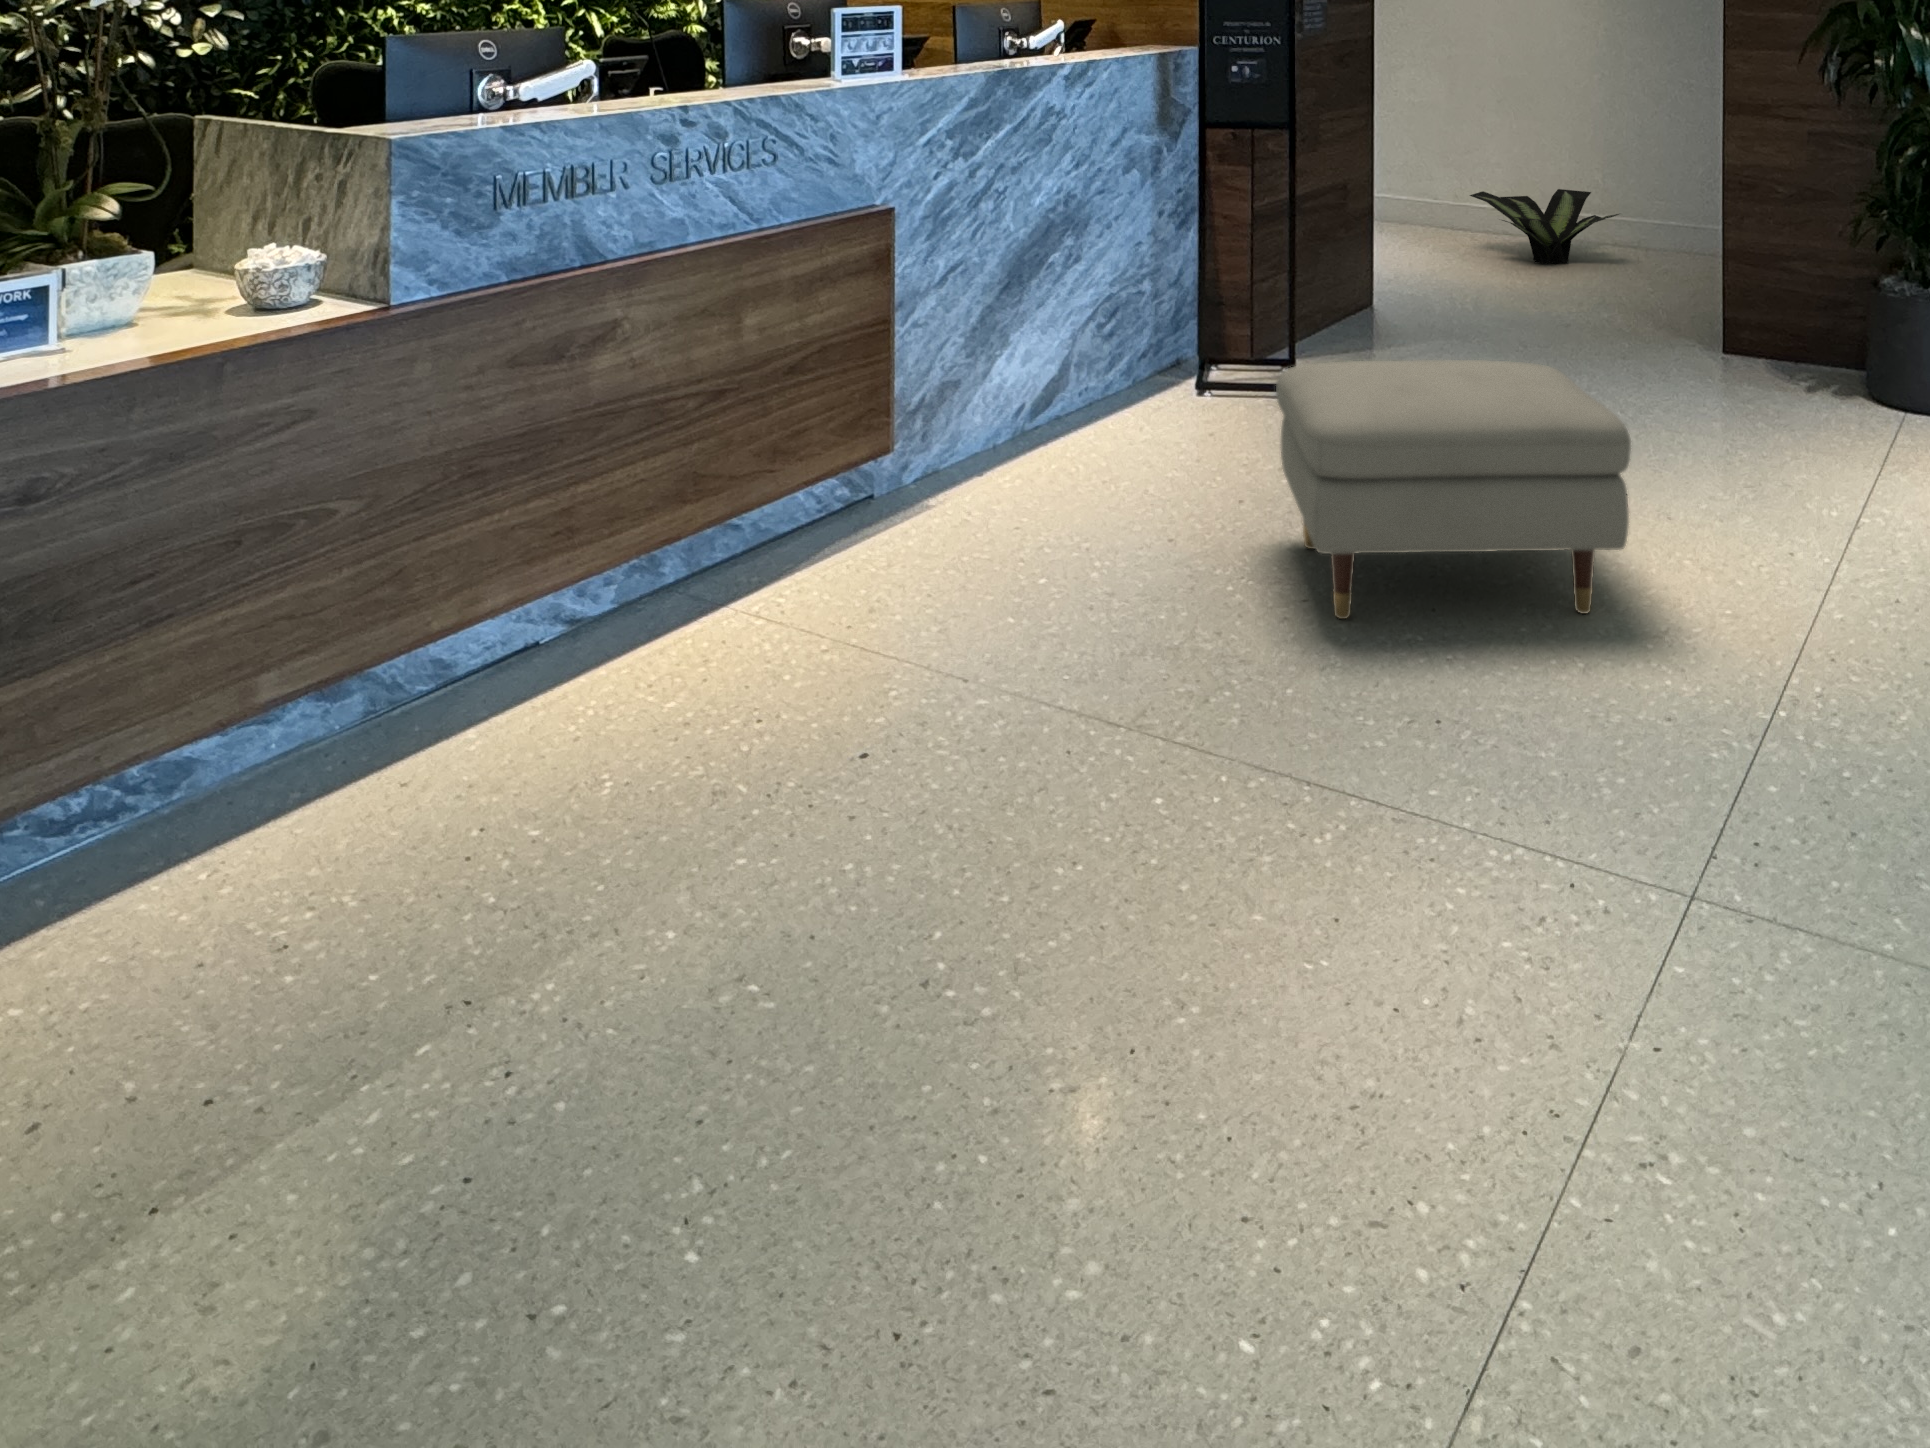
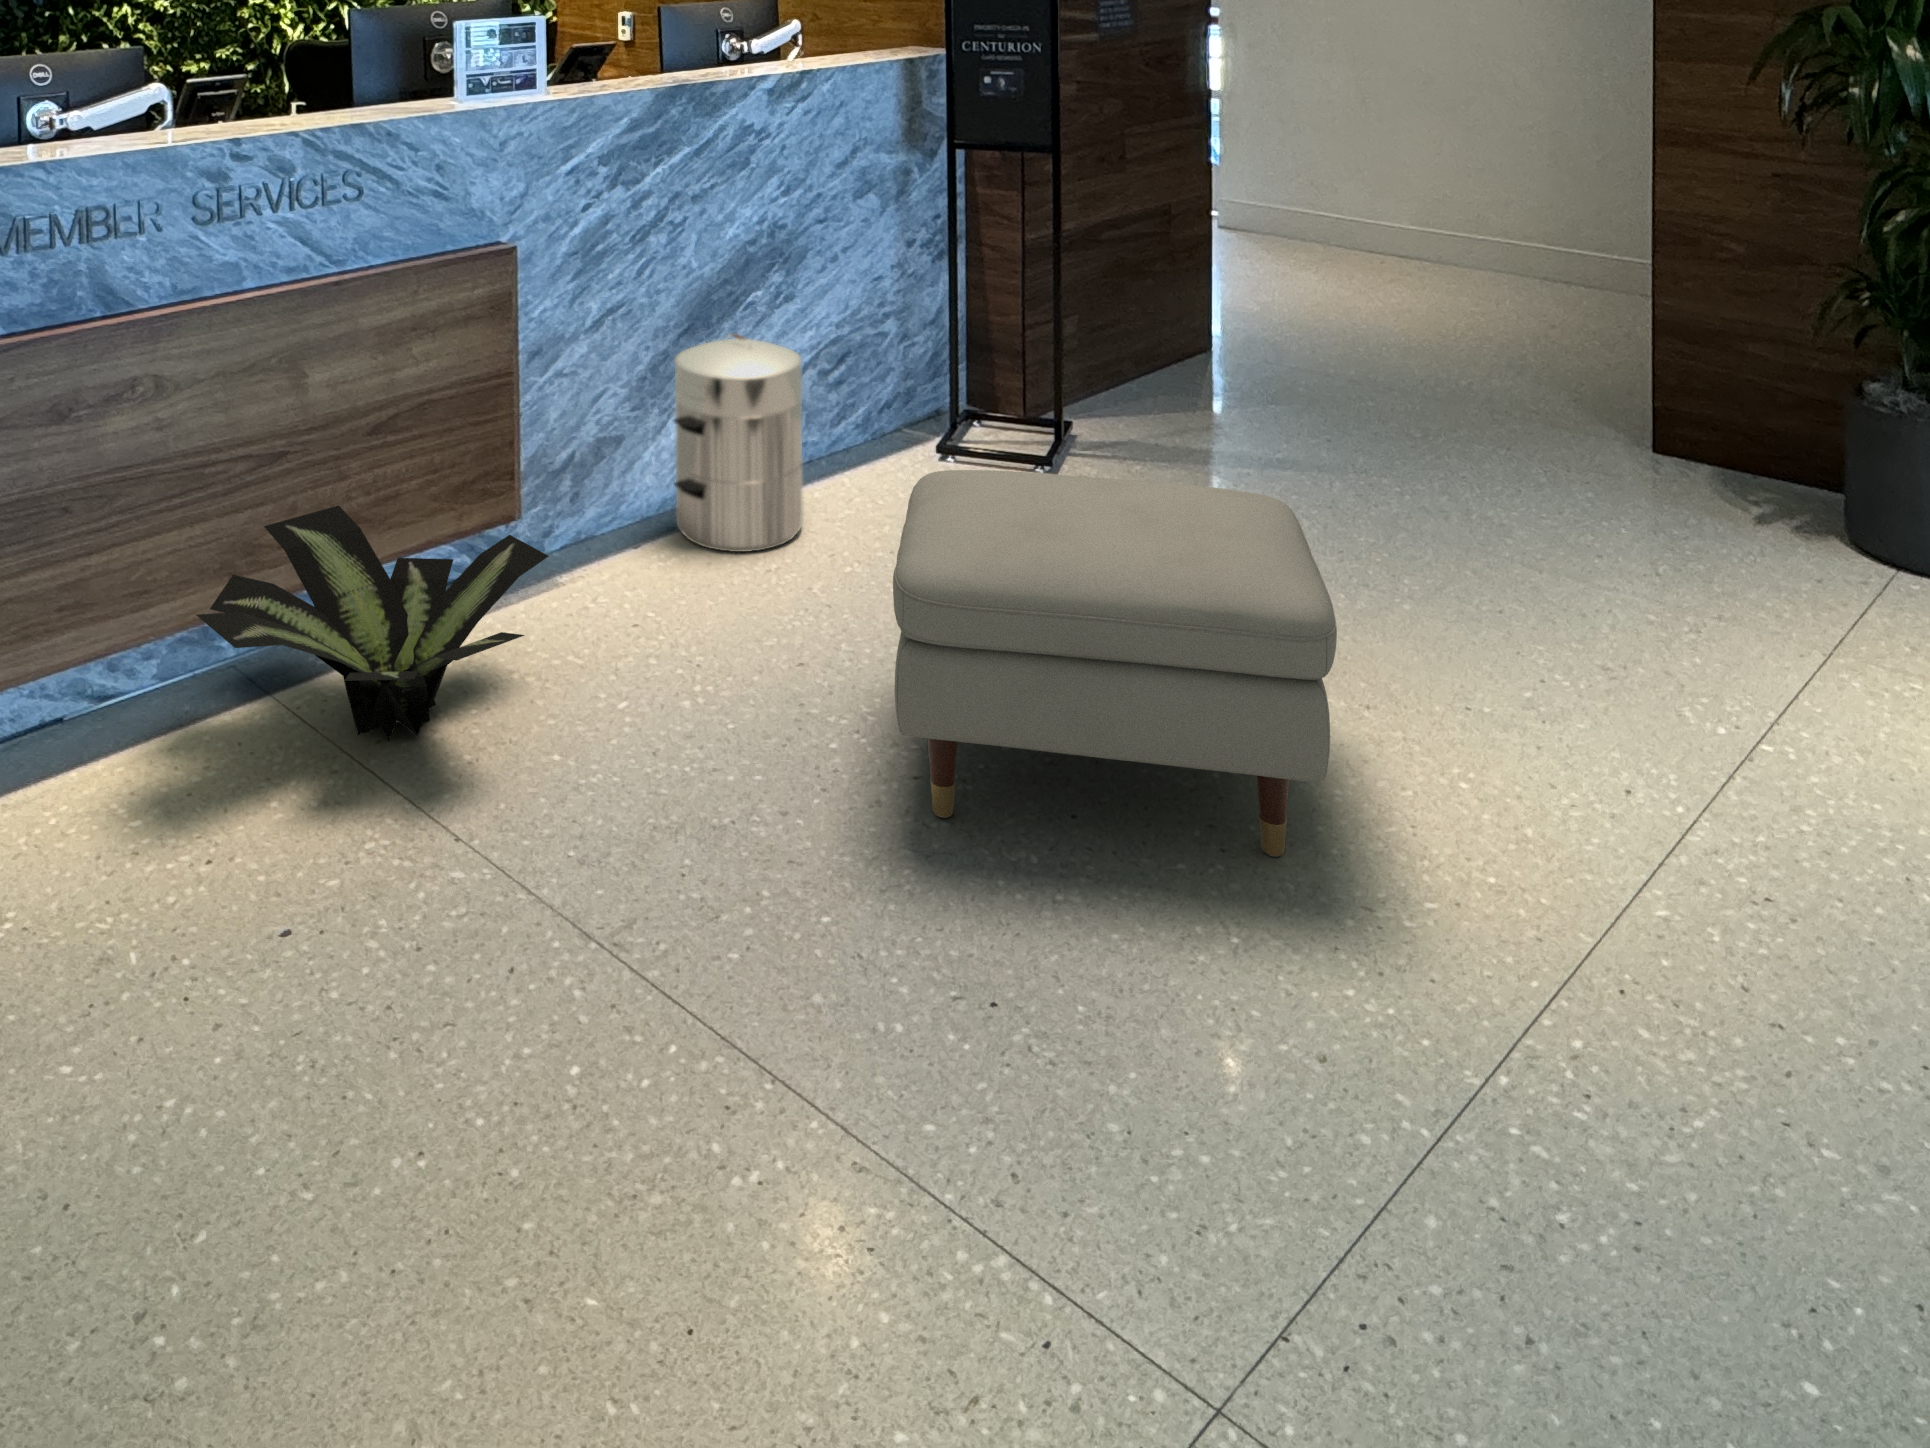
potted plant: present [1470,189,1619,265] -> present [196,506,549,741]
waste bin: none [1013,286,1124,472] -> present [674,334,803,552]

